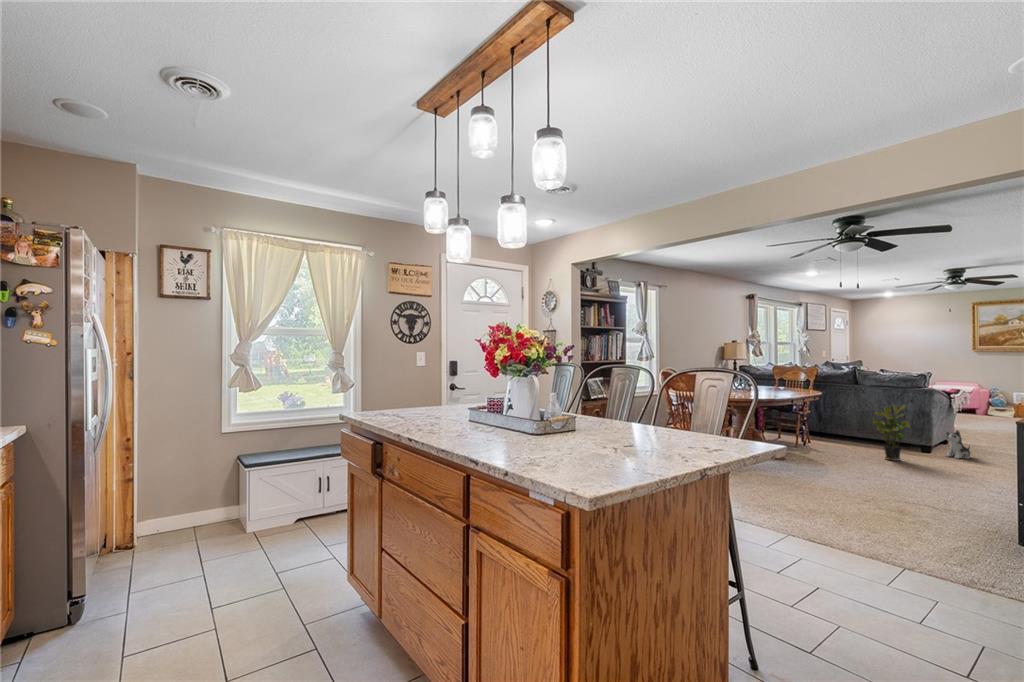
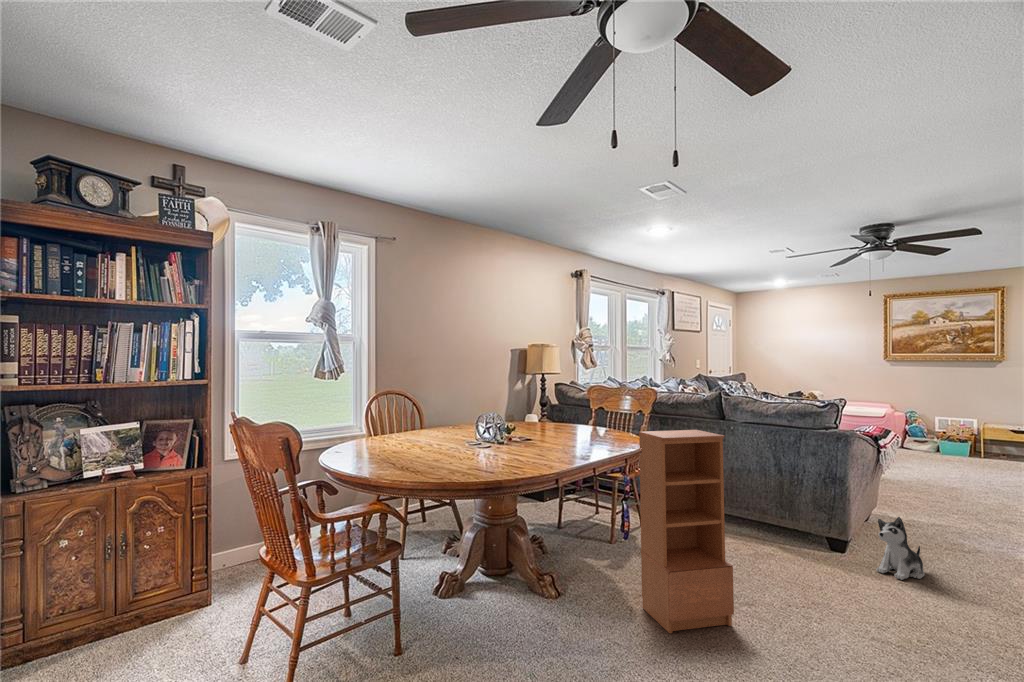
bookcase: none [826,385,873,466] -> present [639,430,734,633]
potted plant: present [873,405,910,461] -> none [737,465,812,599]

